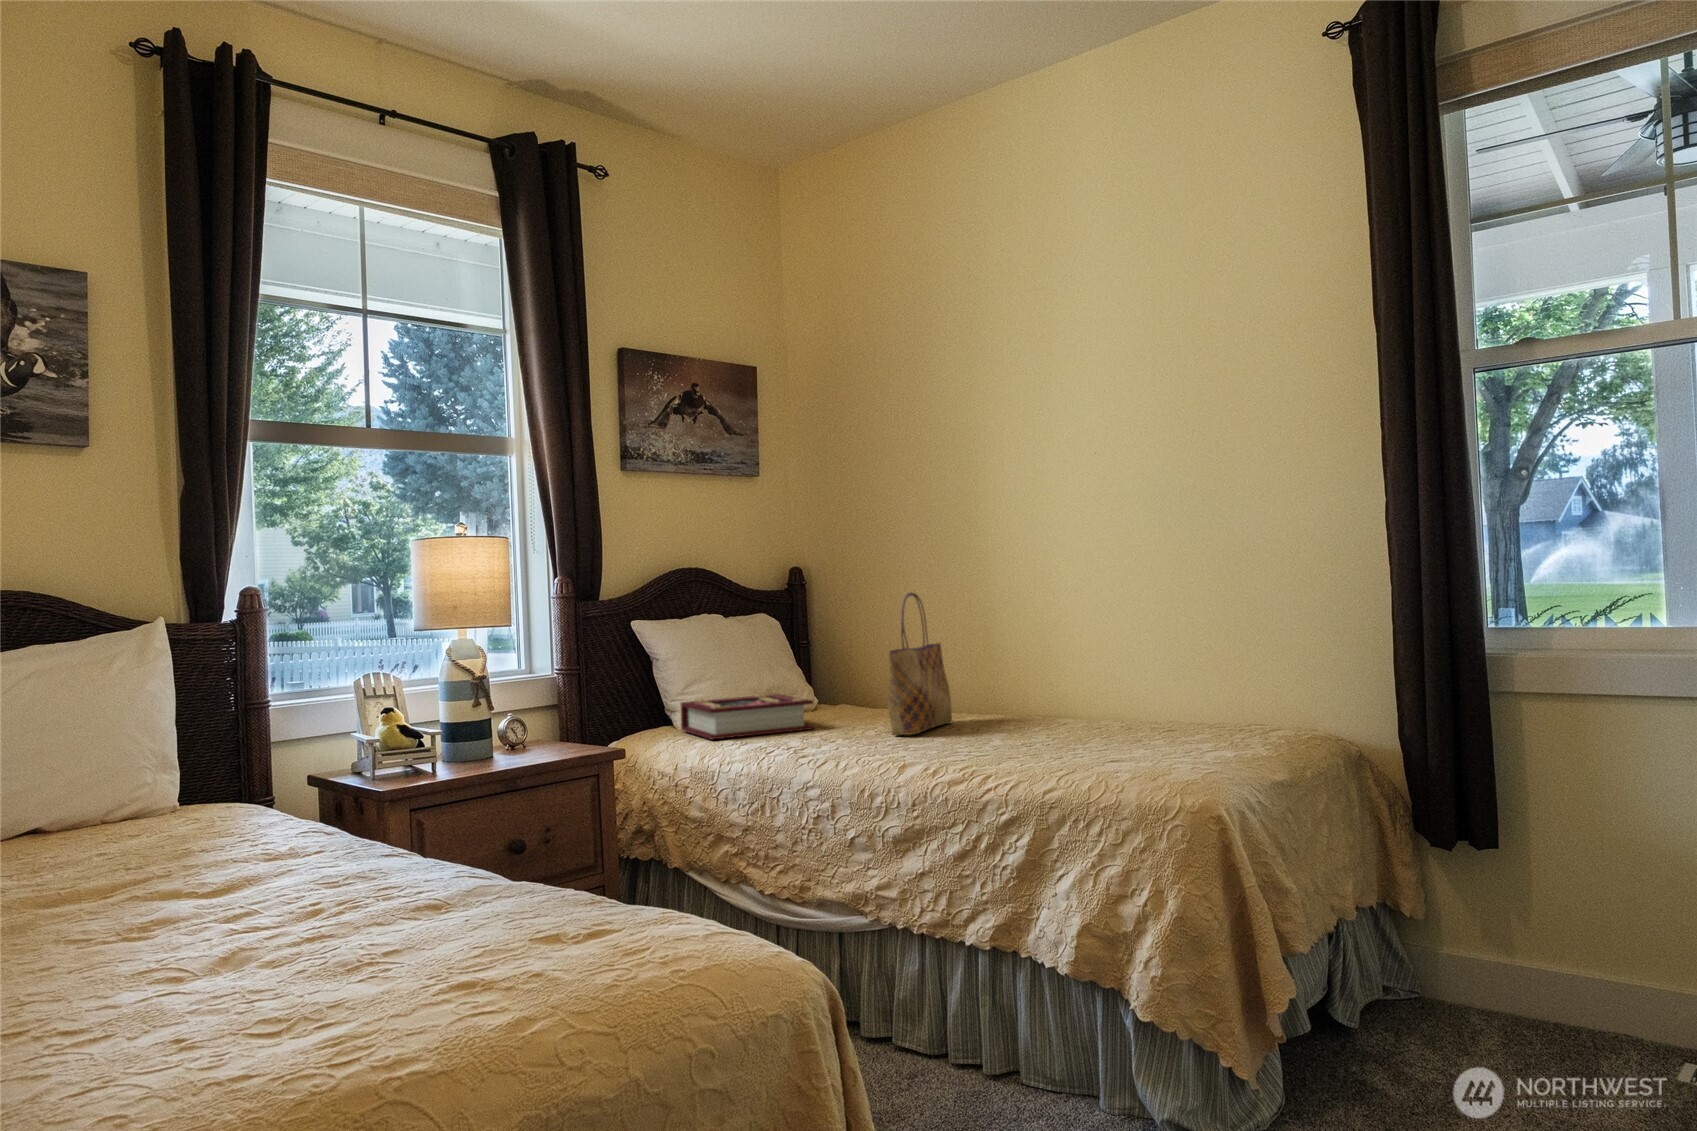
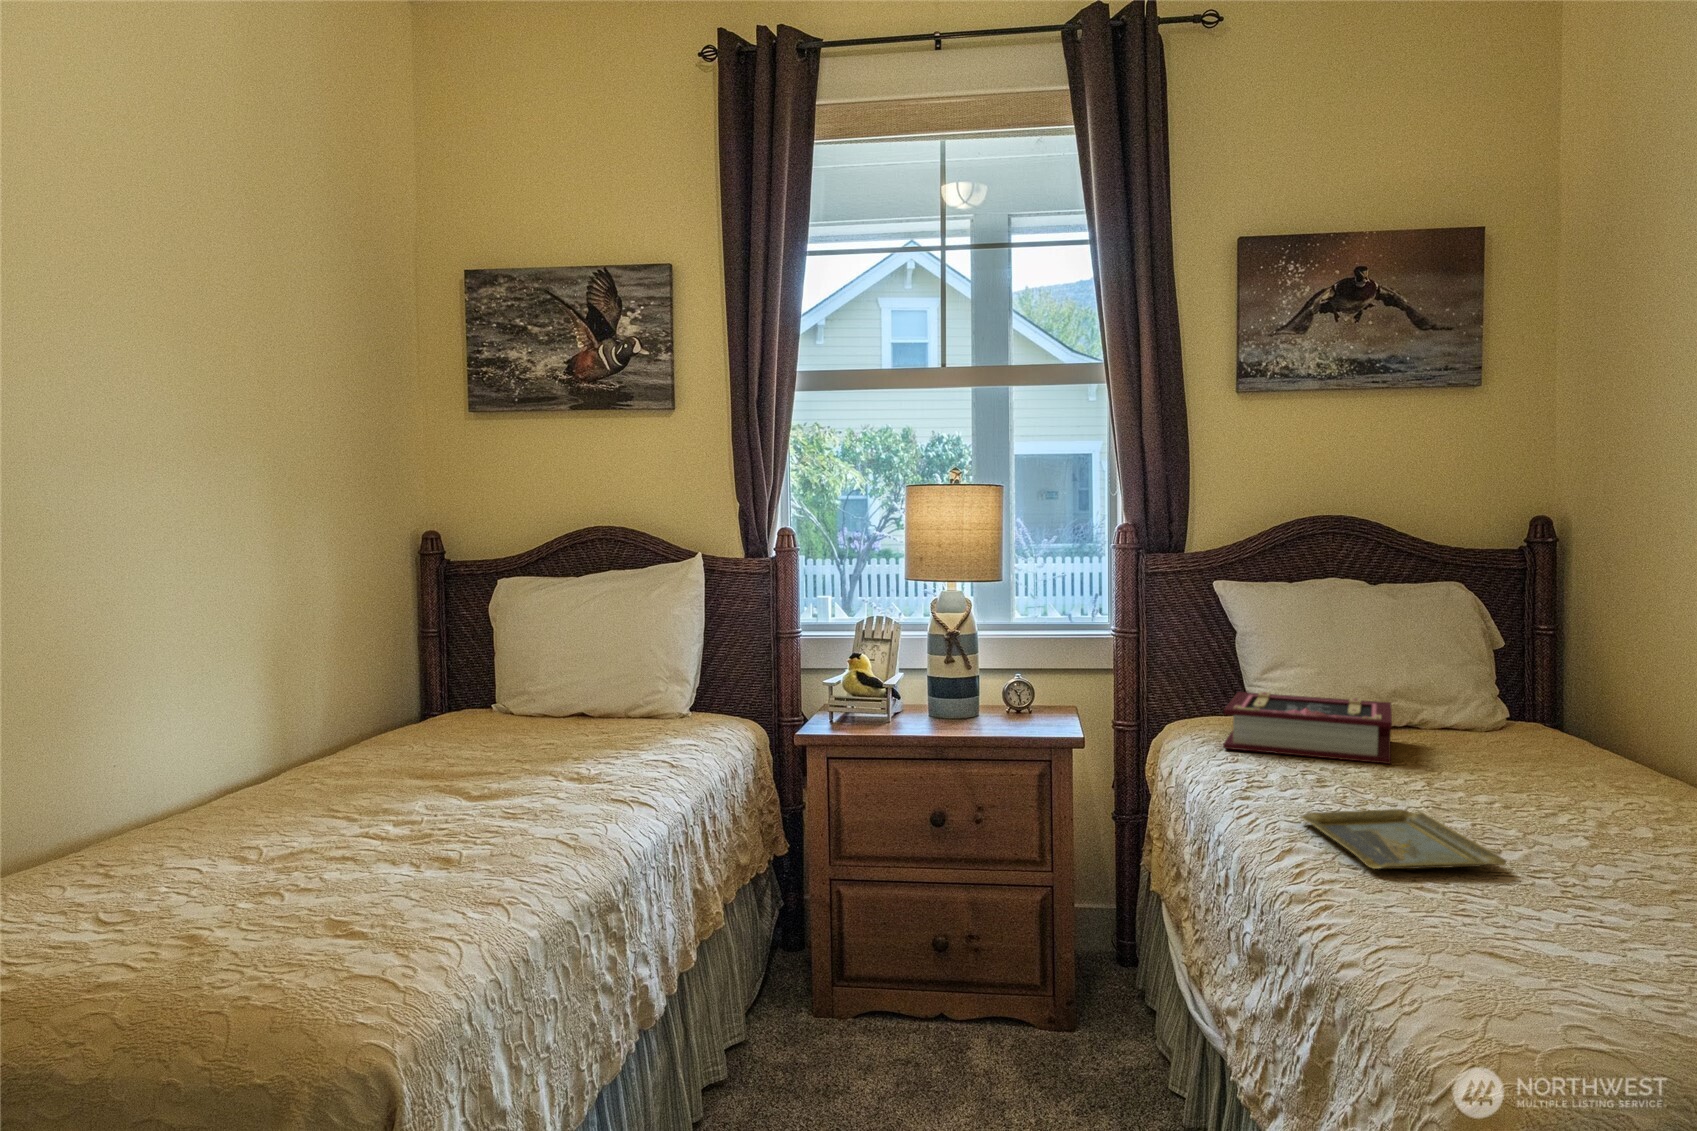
tote bag: present [888,592,952,735] -> none [1443,577,1631,812]
tray: none [858,737,986,759] -> present [1301,809,1506,869]

